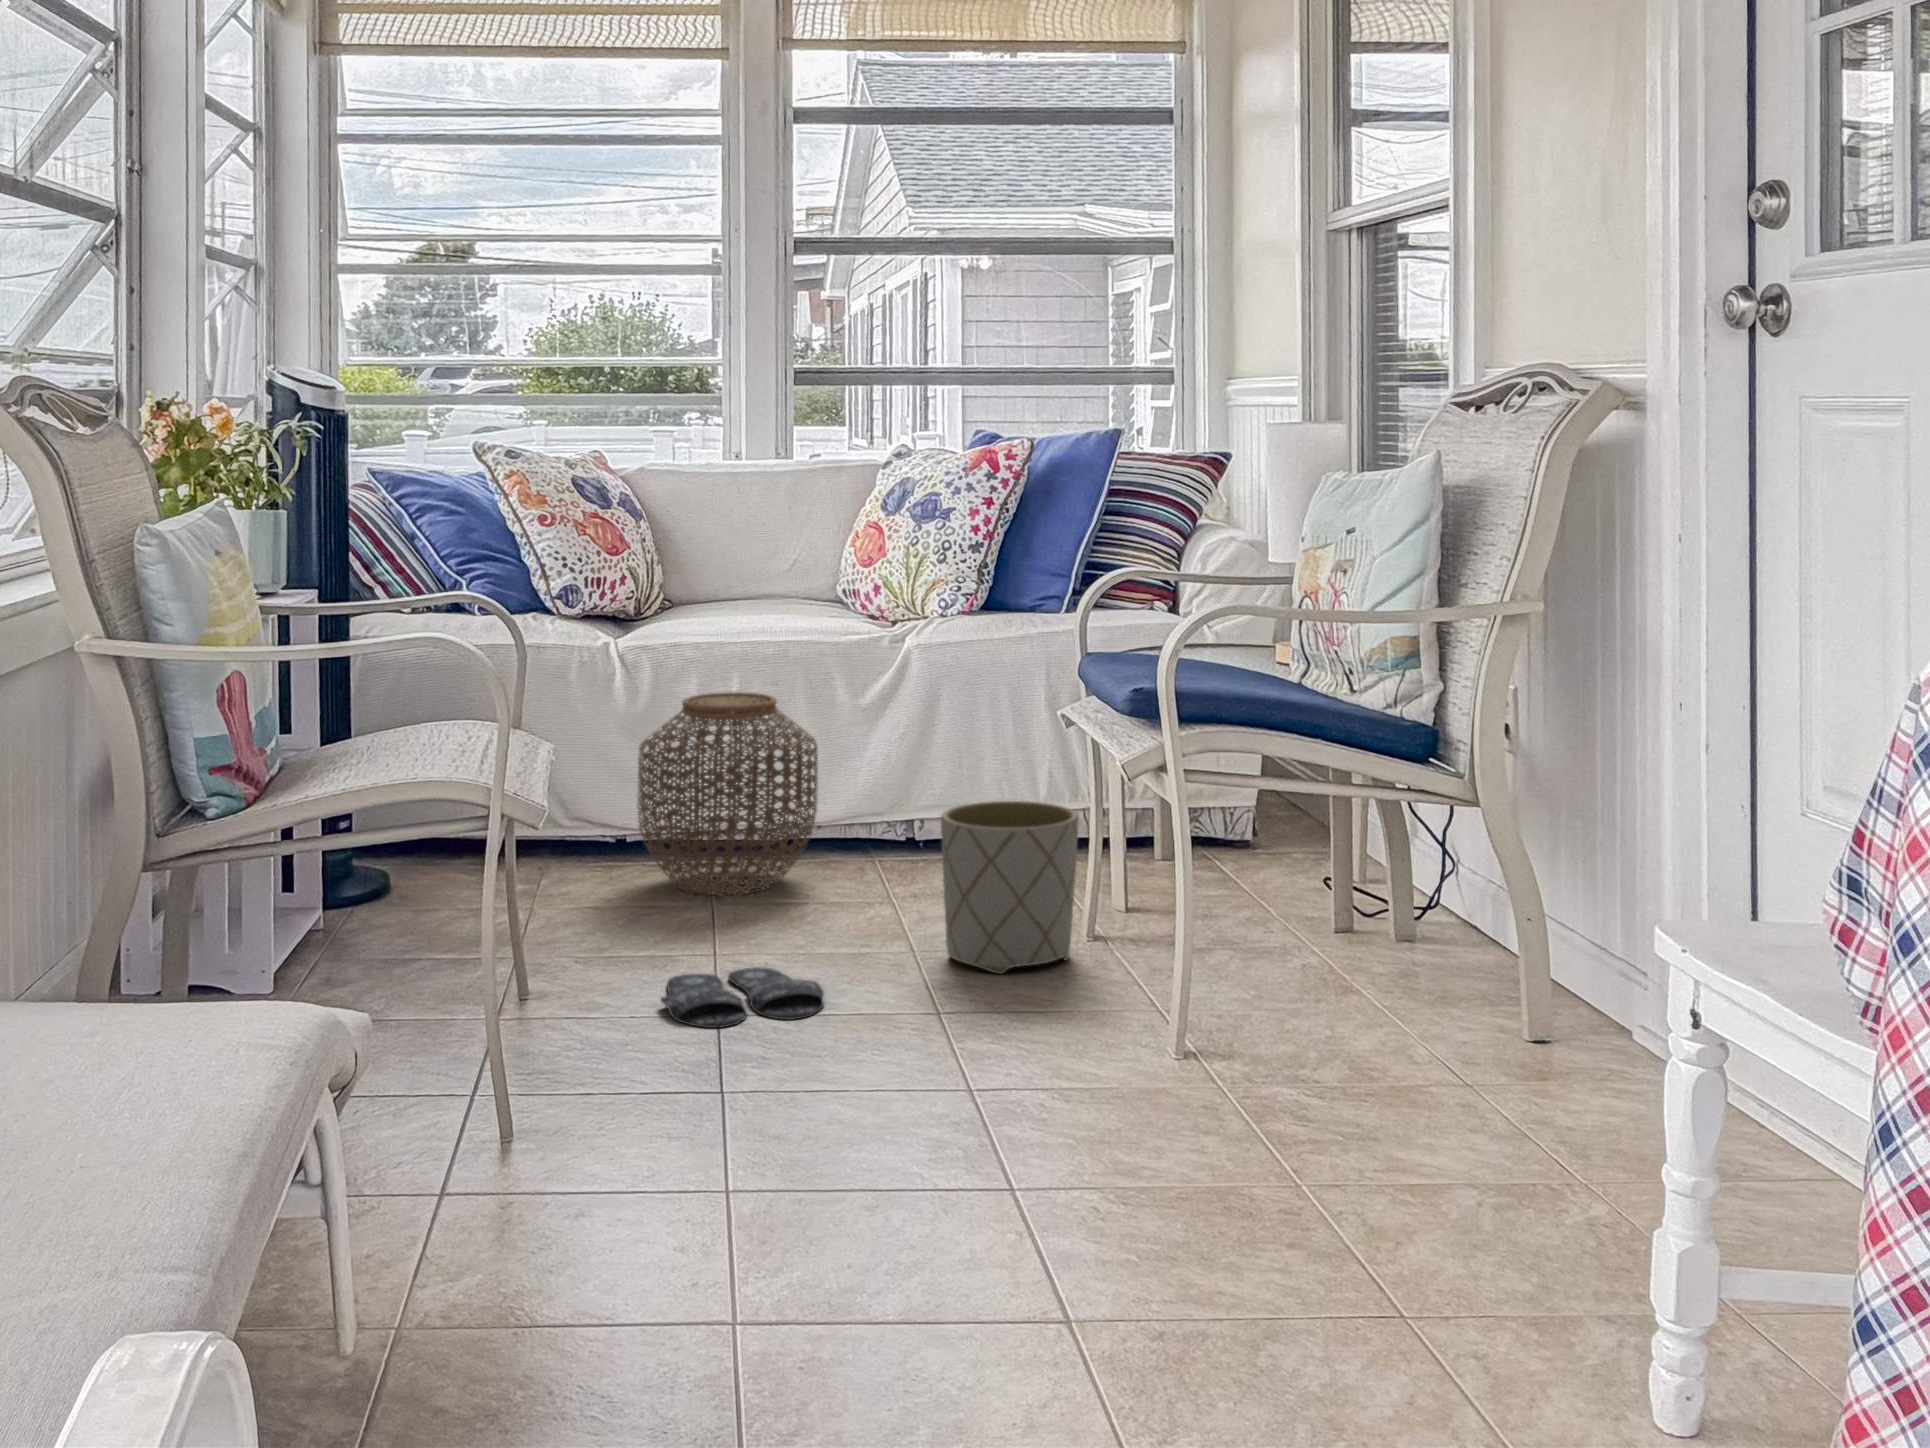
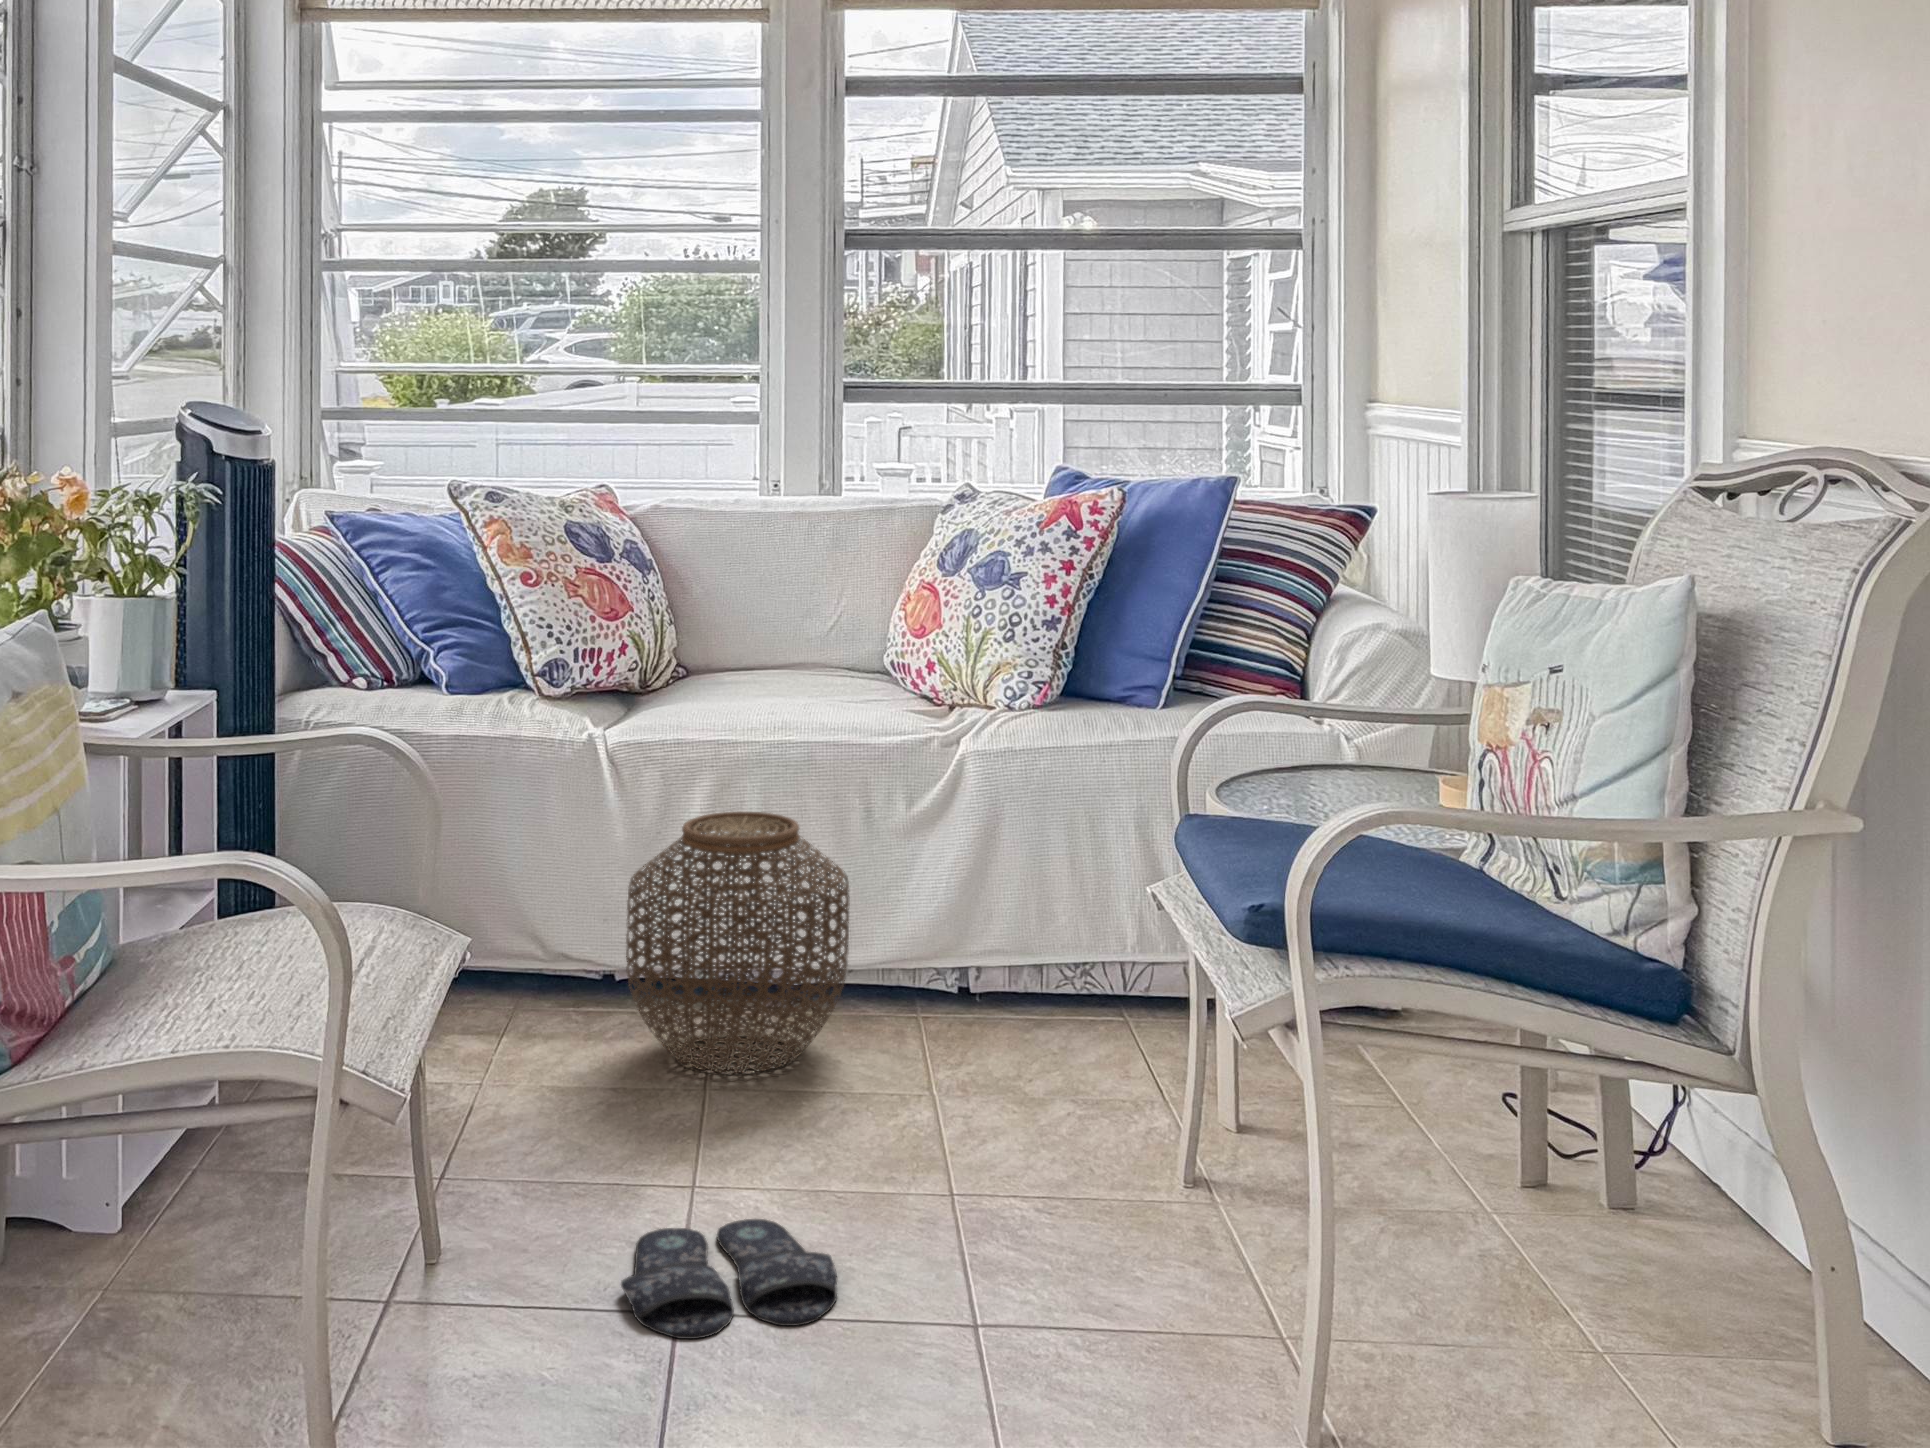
planter: present [941,801,1079,974] -> none [998,995,1179,1244]

